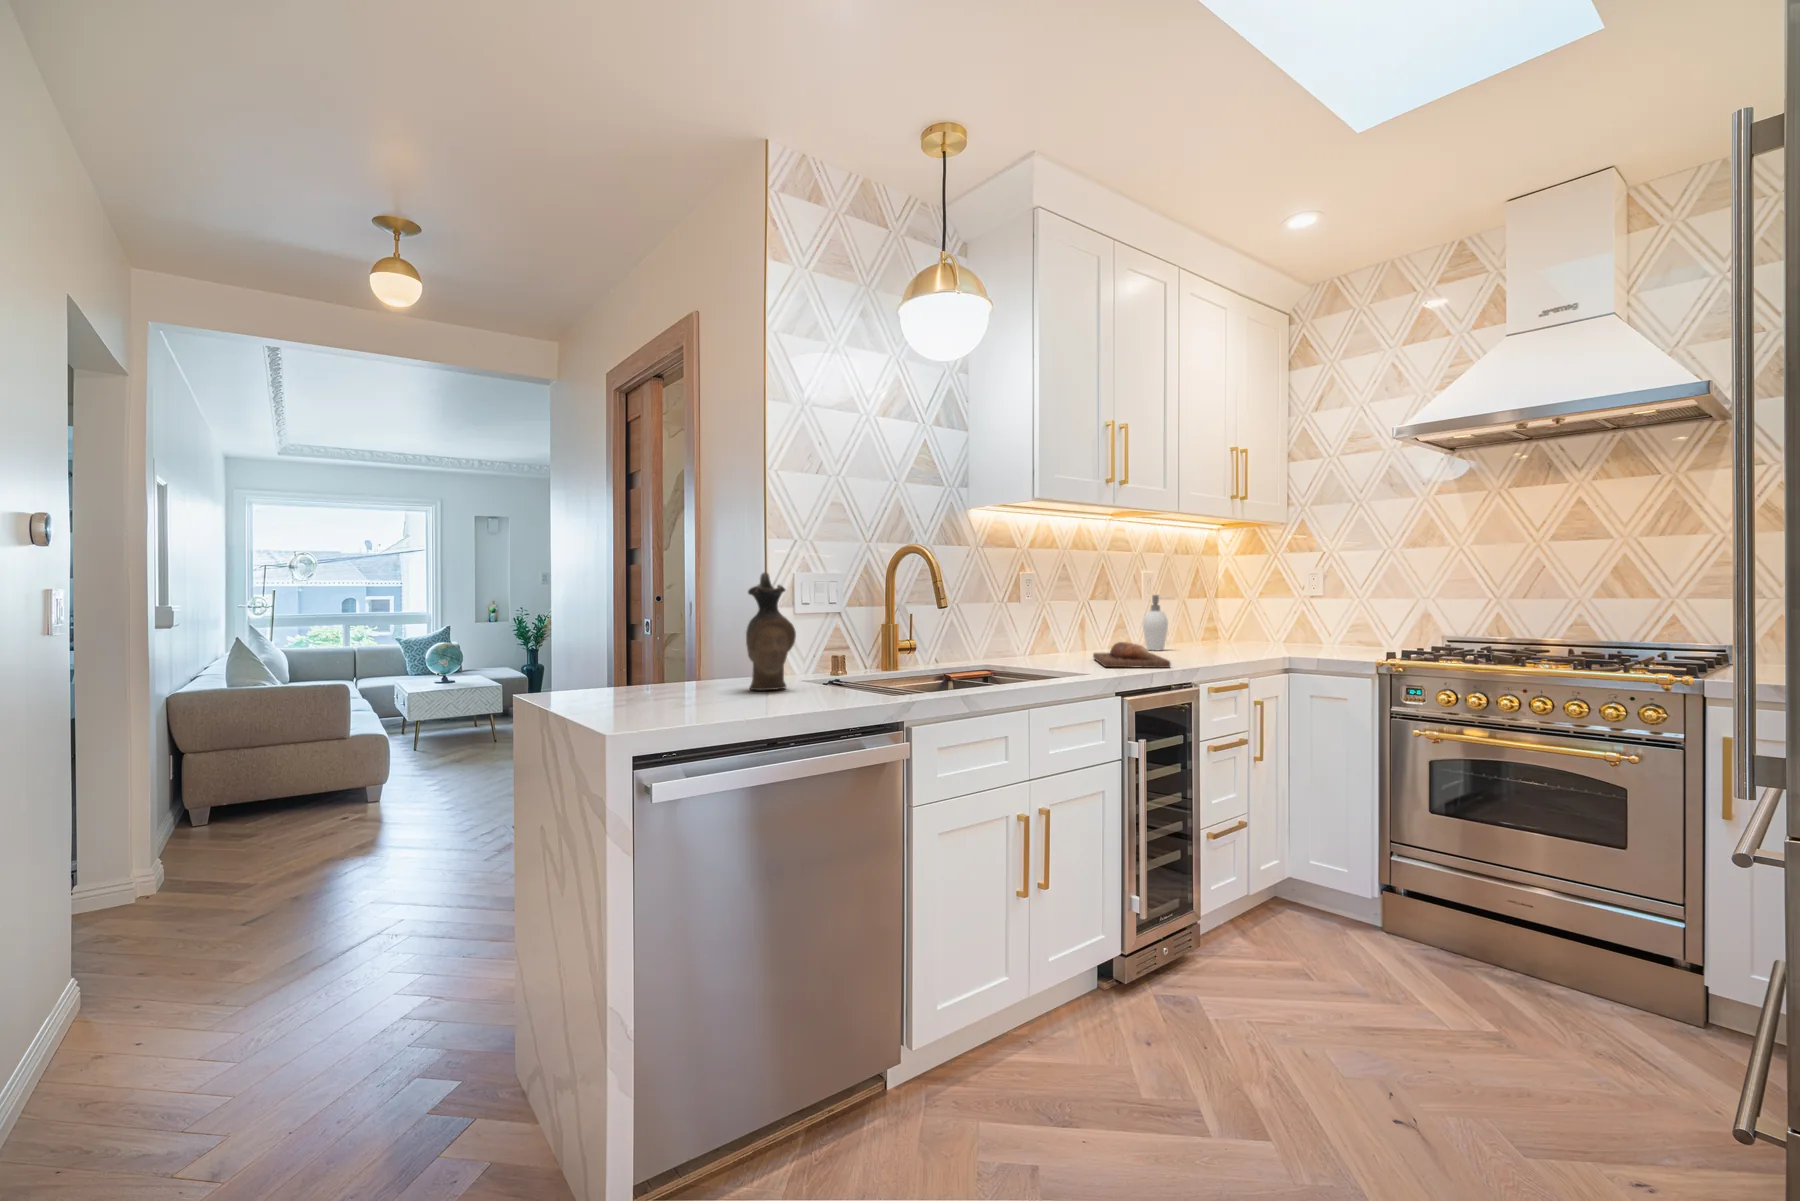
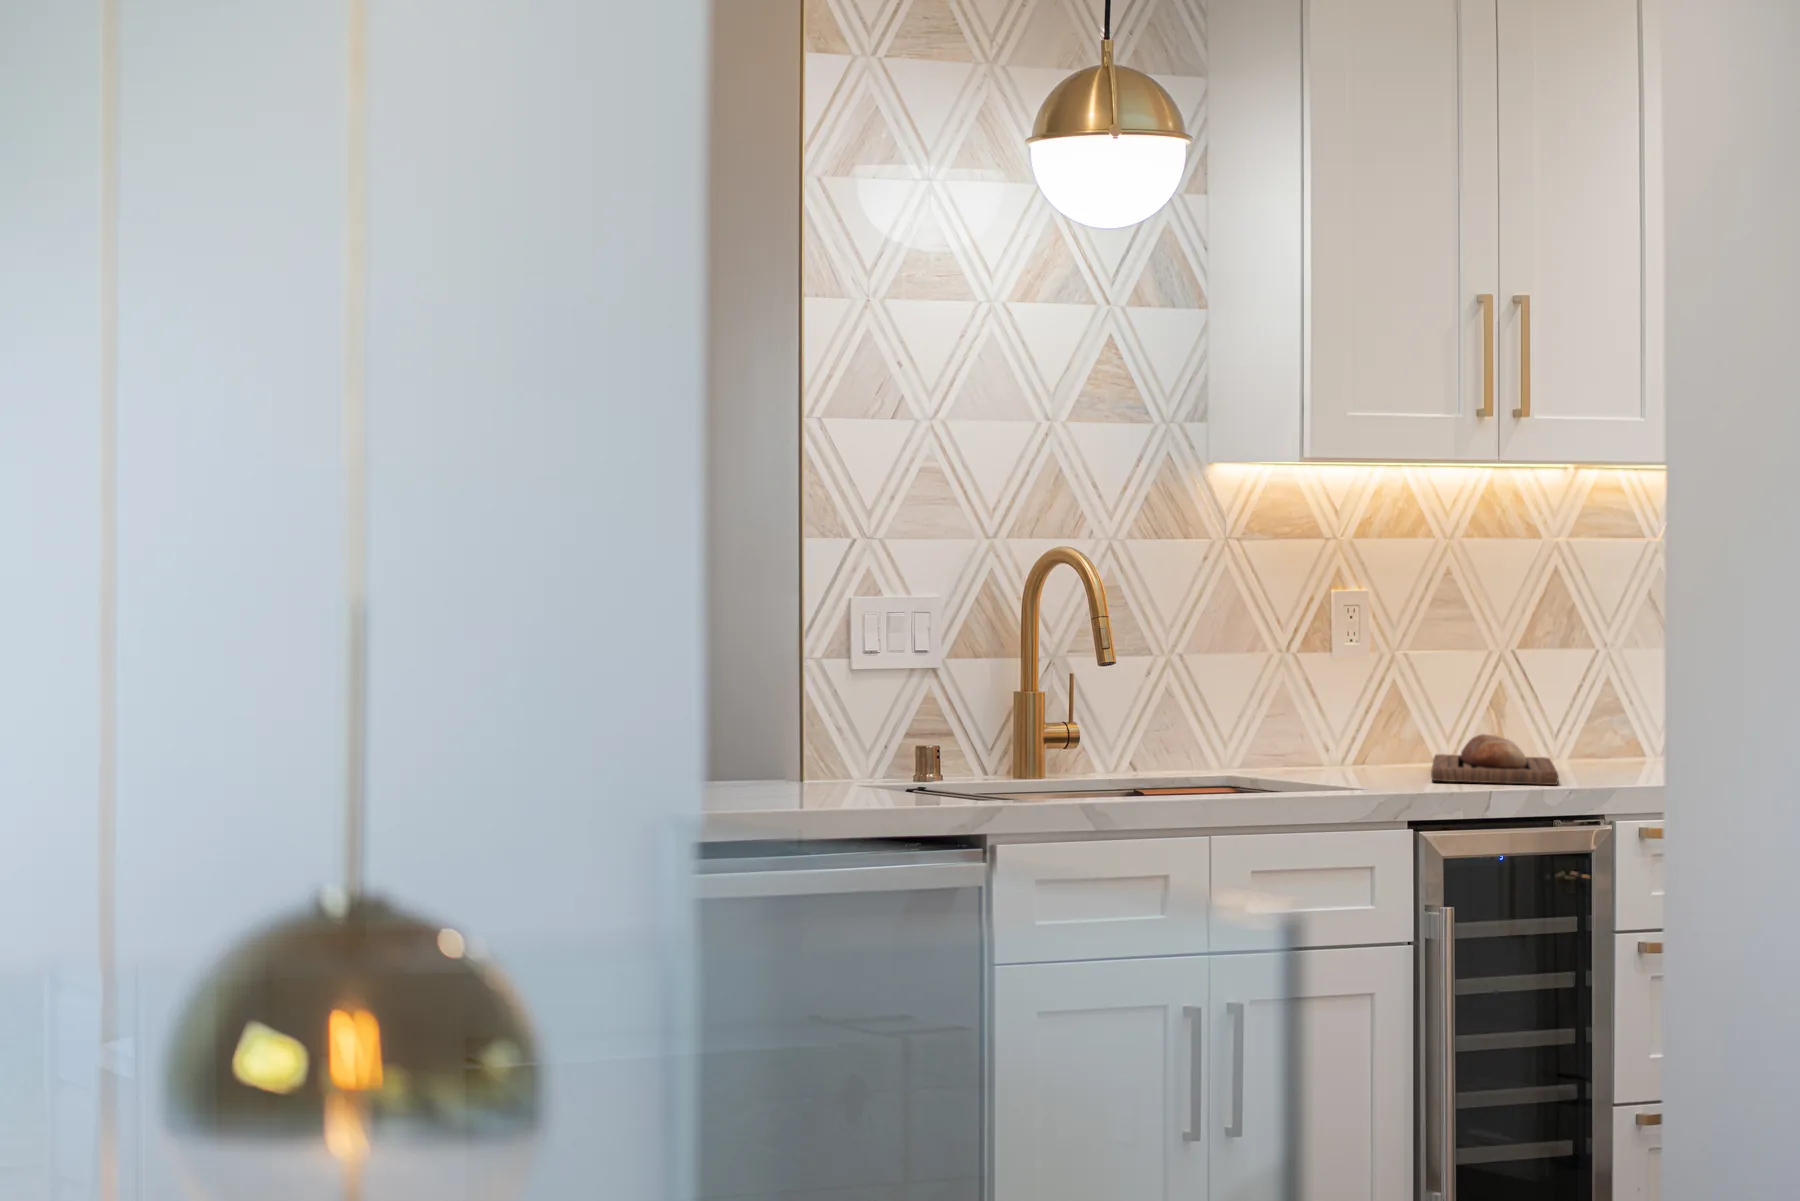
ceramic pitcher: present [746,572,796,690] -> none [761,599,844,802]
soap dispenser: present [1143,595,1168,651] -> none [1564,641,1628,754]

